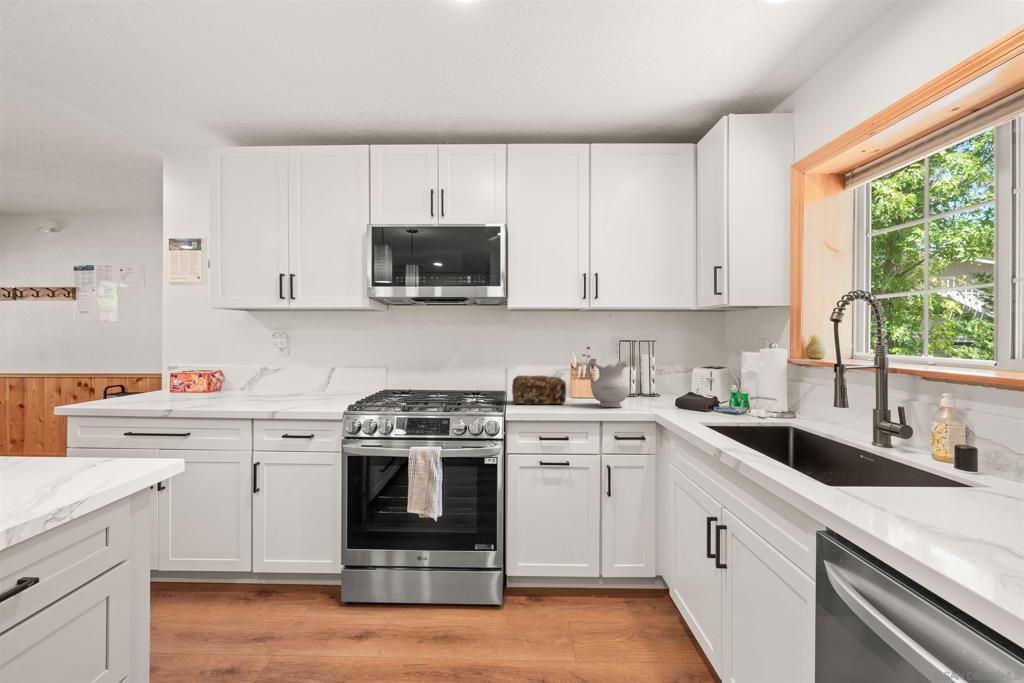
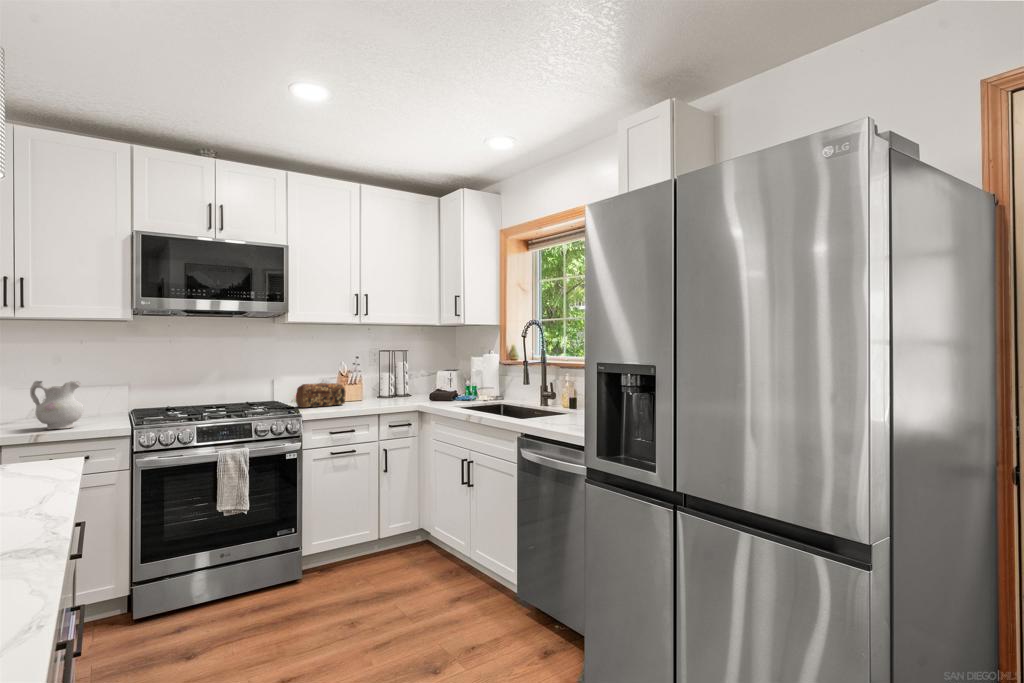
ceramic pitcher: present [586,359,629,407] -> present [30,381,84,429]

